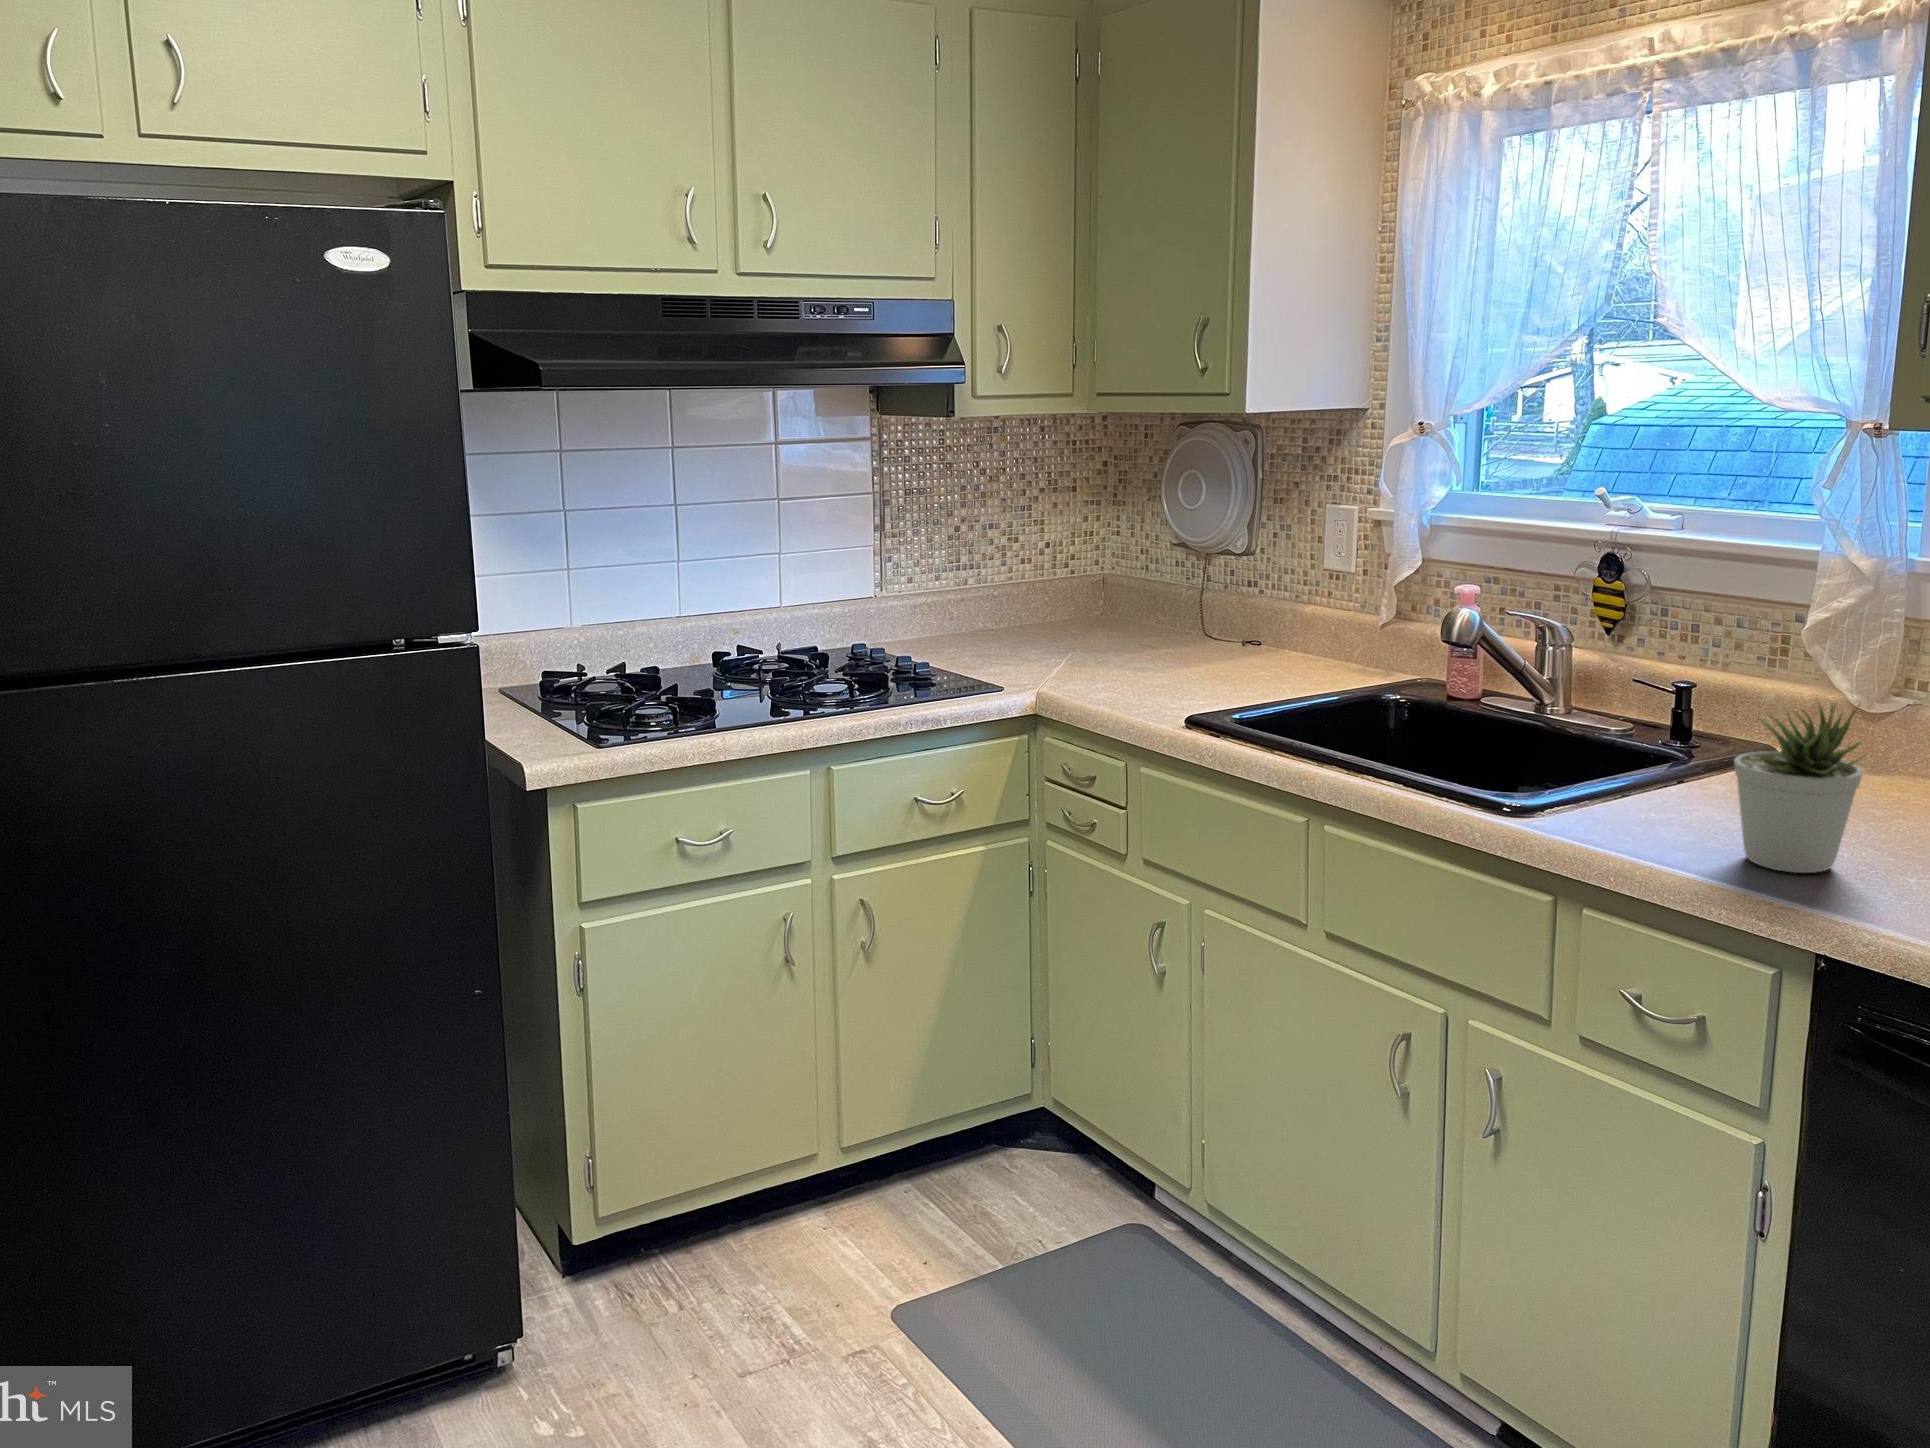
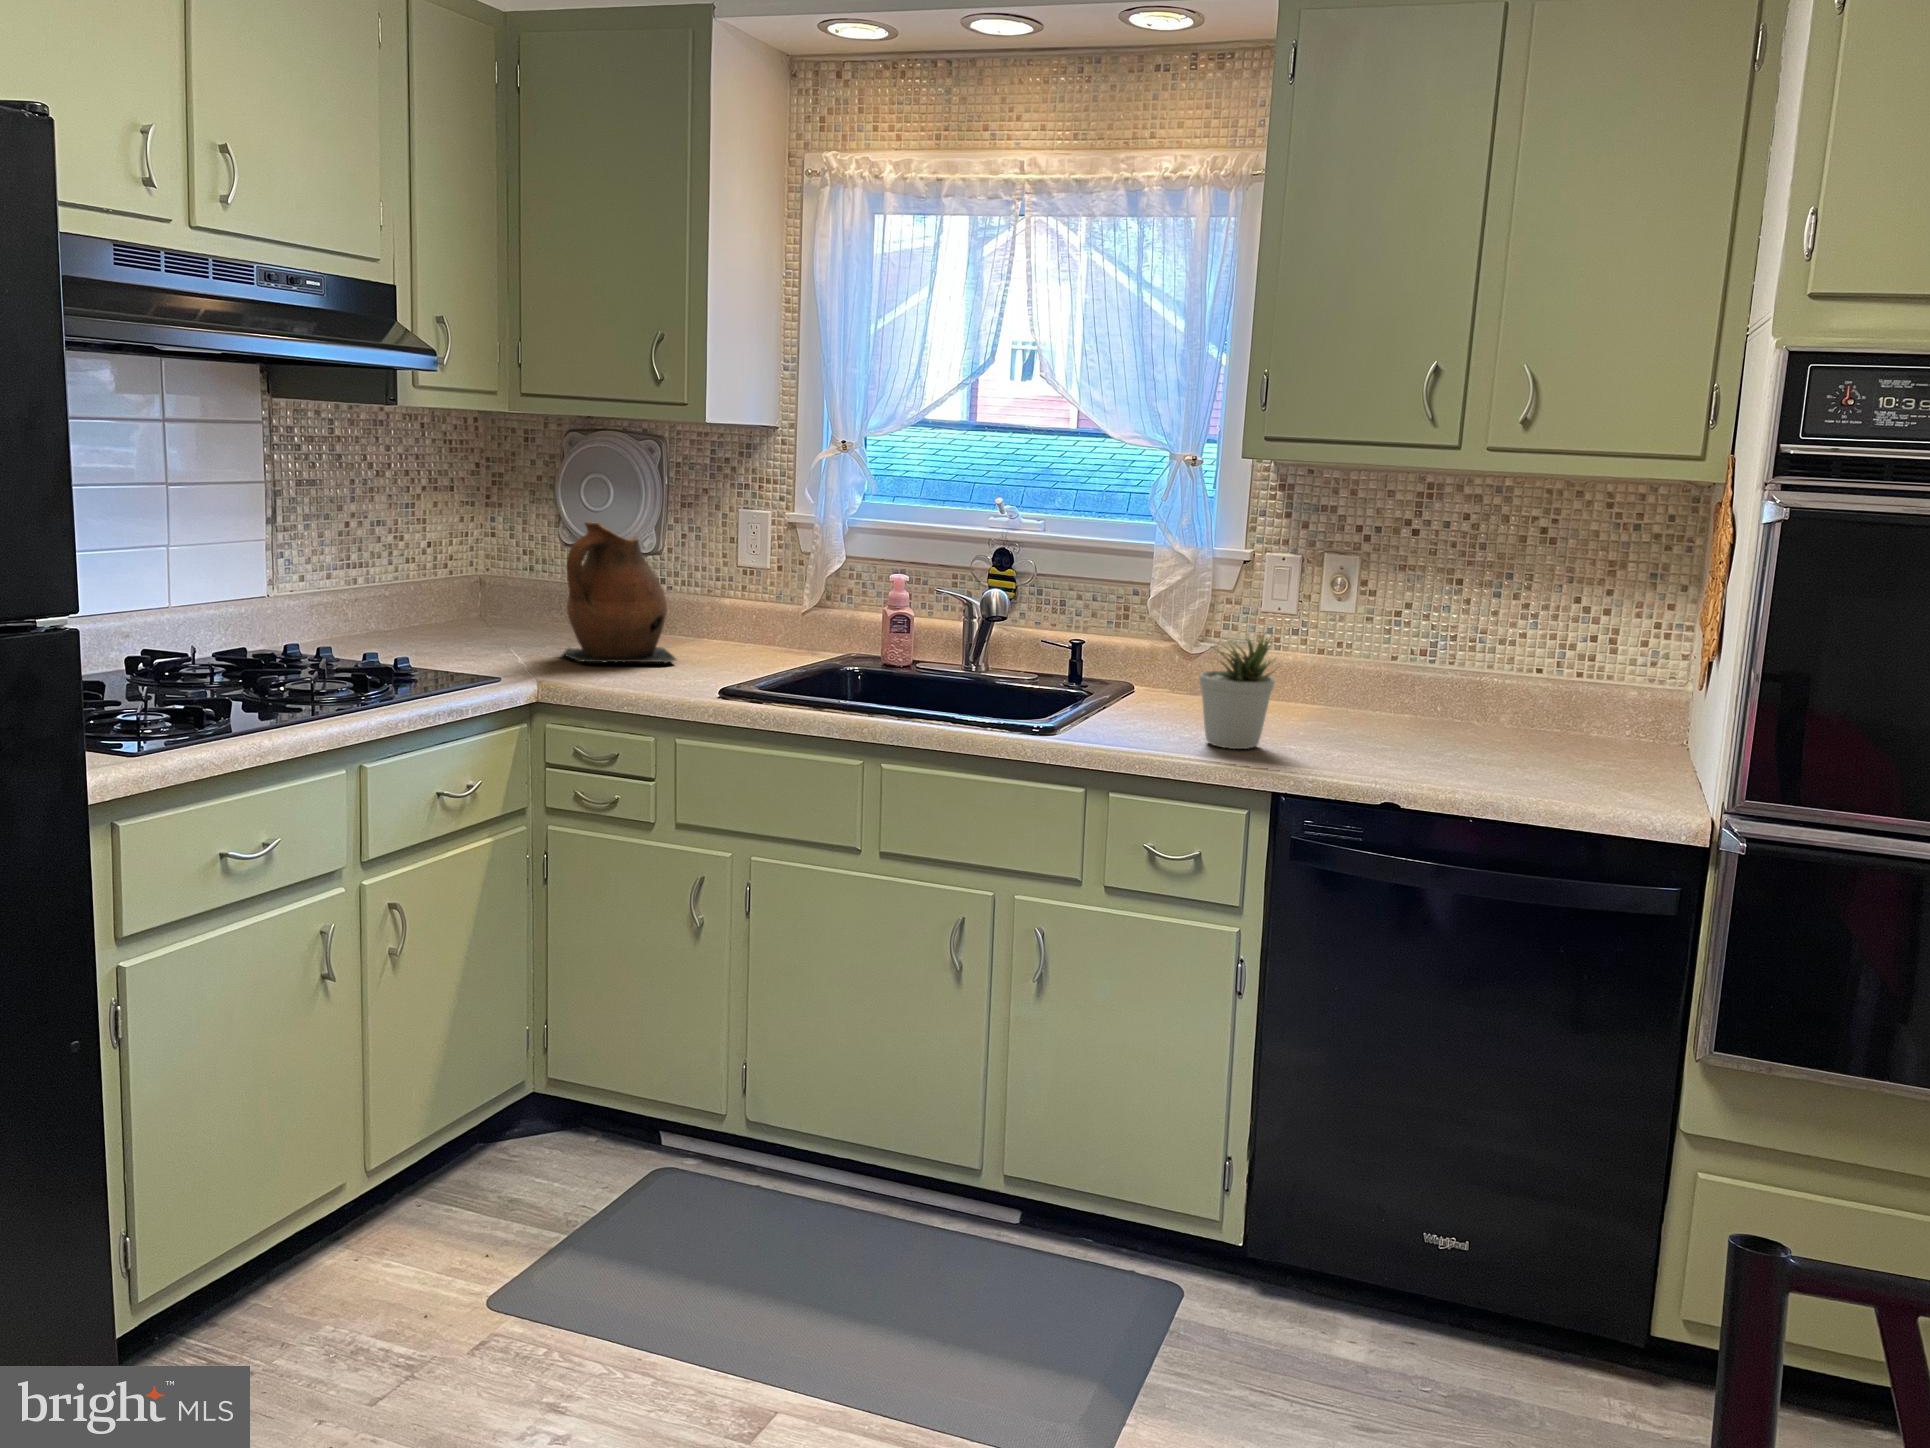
ceramic pitcher: none [1094,527,1219,682] -> present [563,522,676,664]

